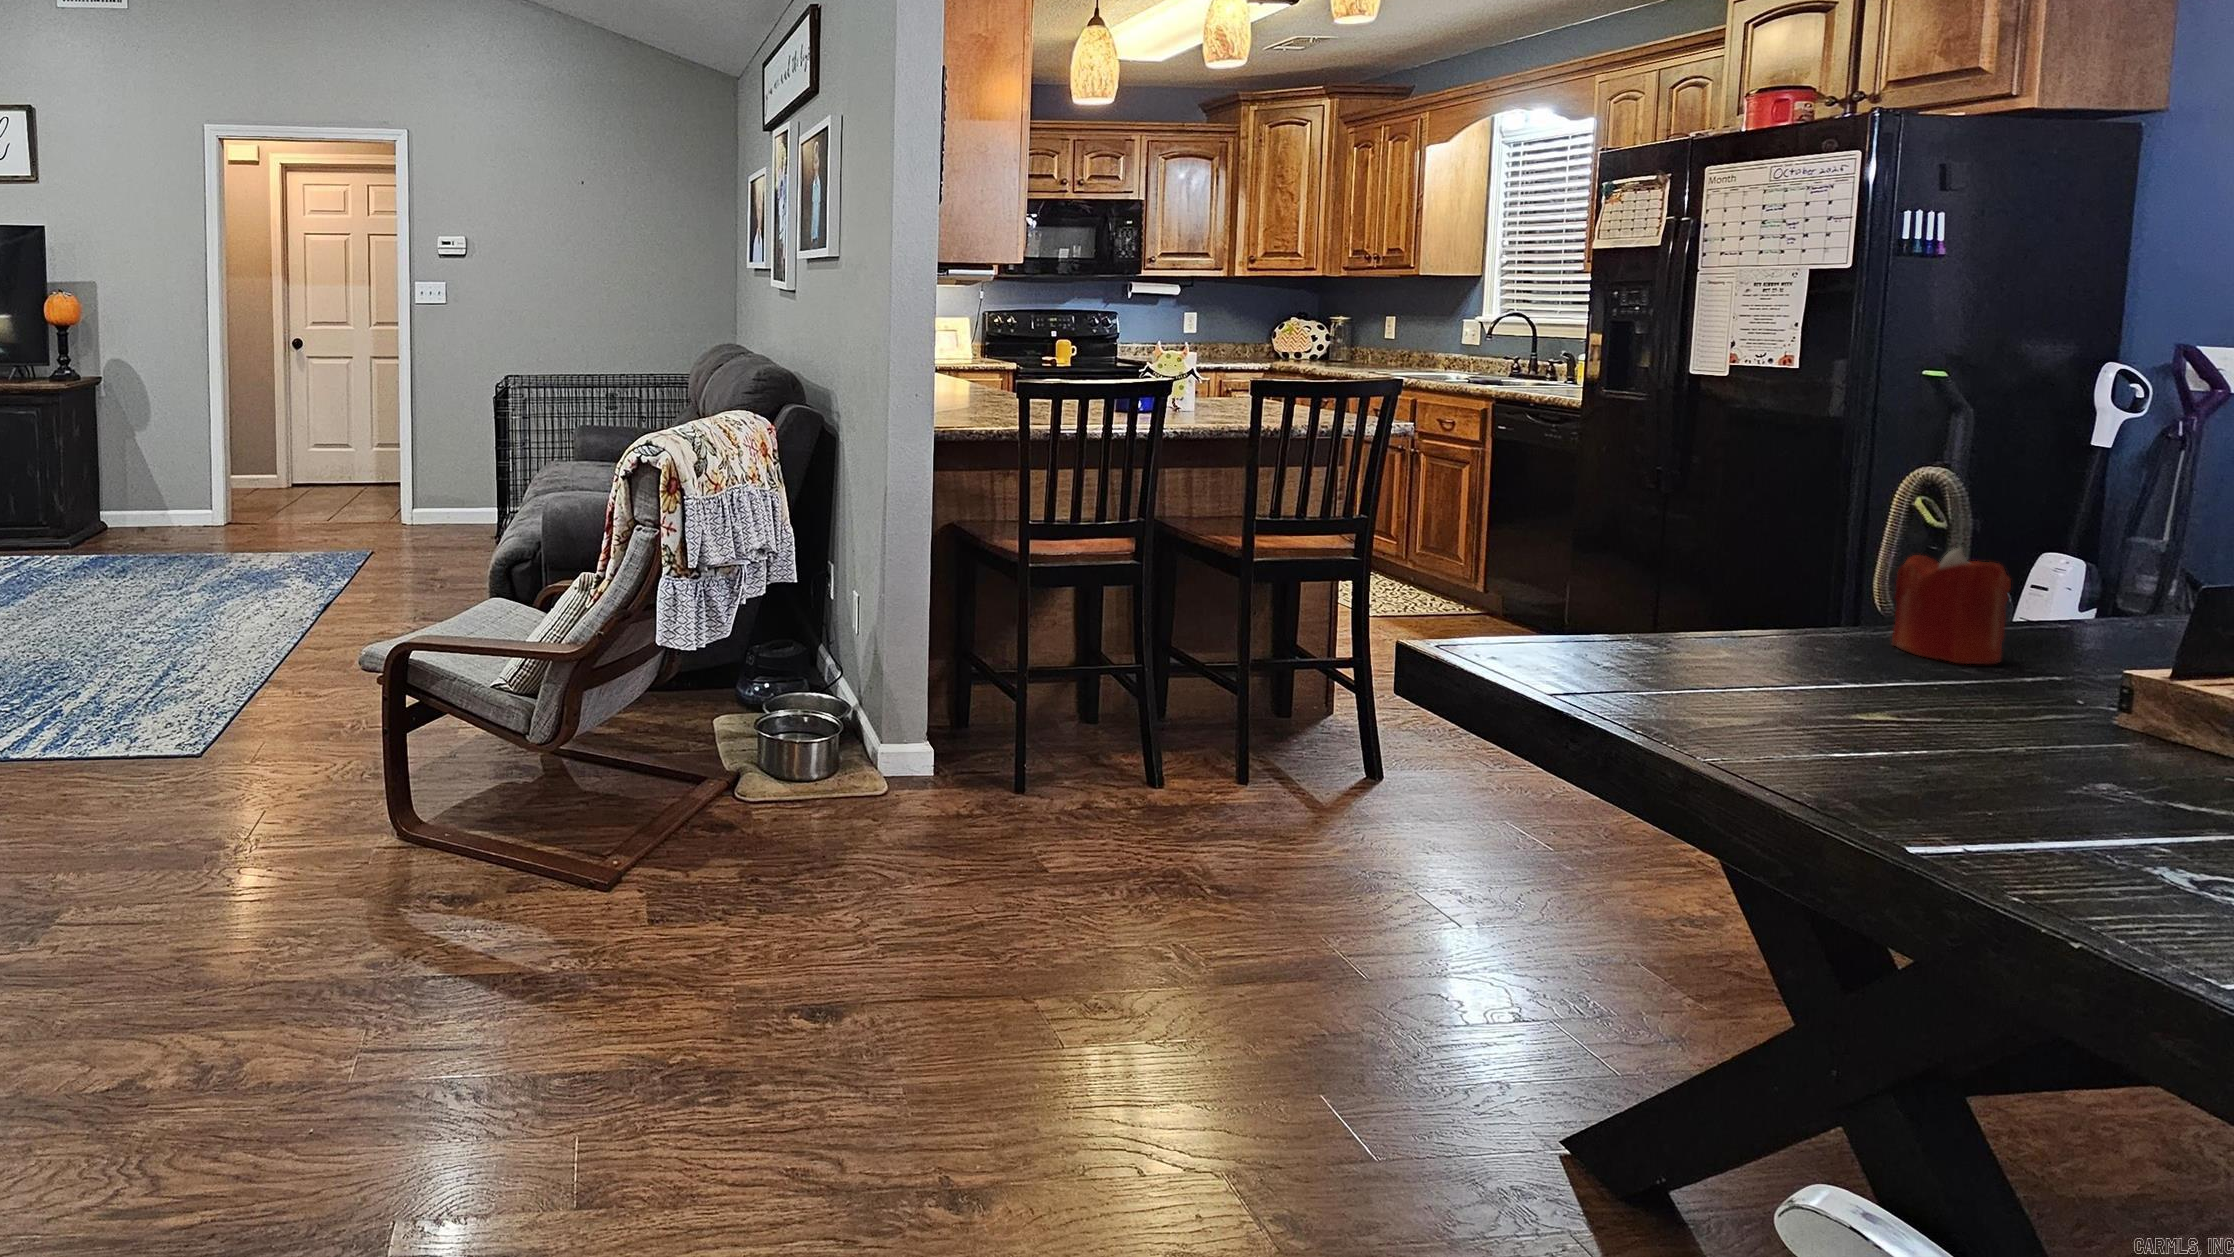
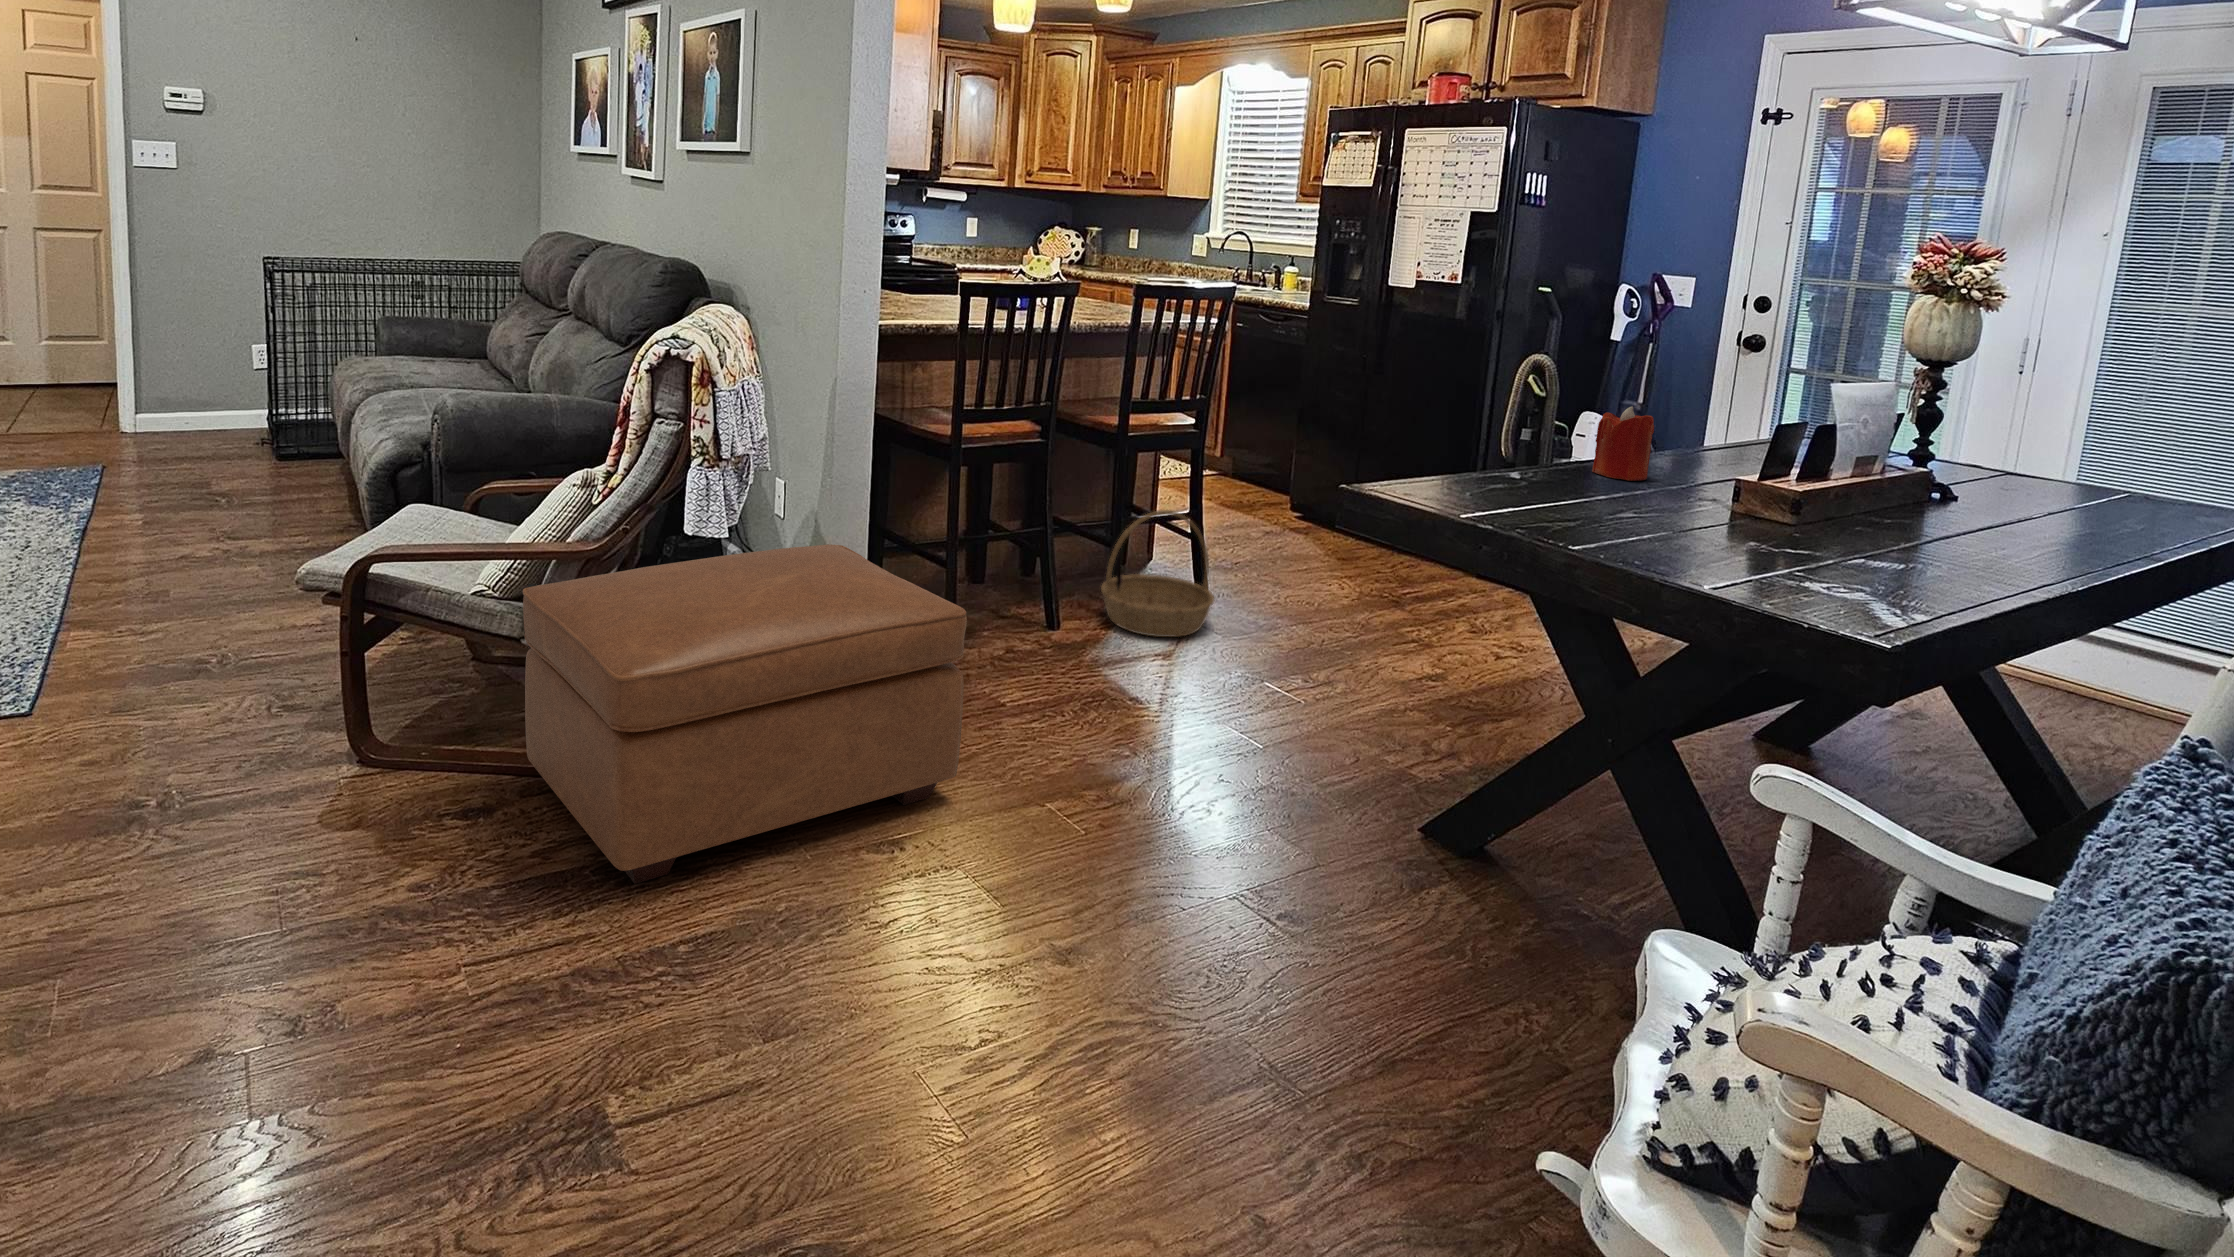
basket: none [1221,651,1374,811] -> present [1101,510,1214,637]
ottoman: none [513,663,935,1002] -> present [523,544,967,884]

